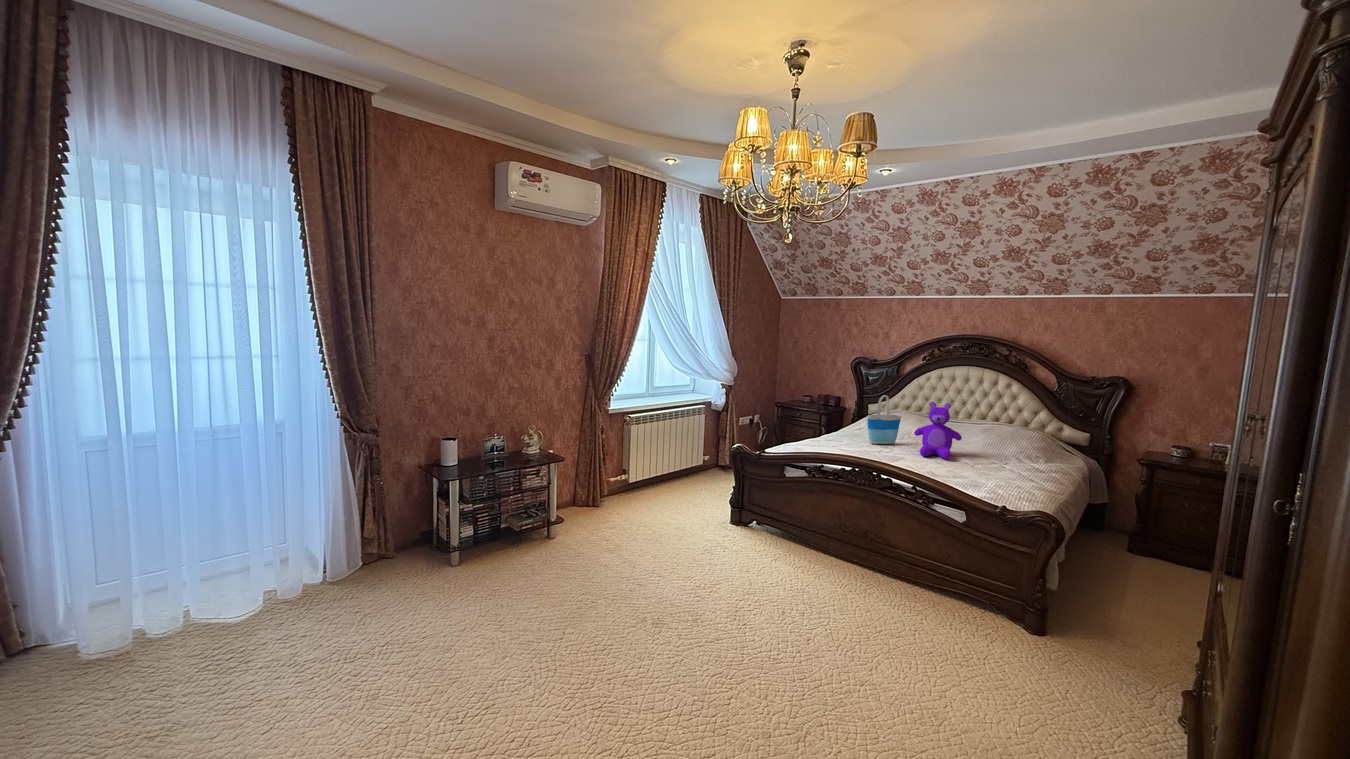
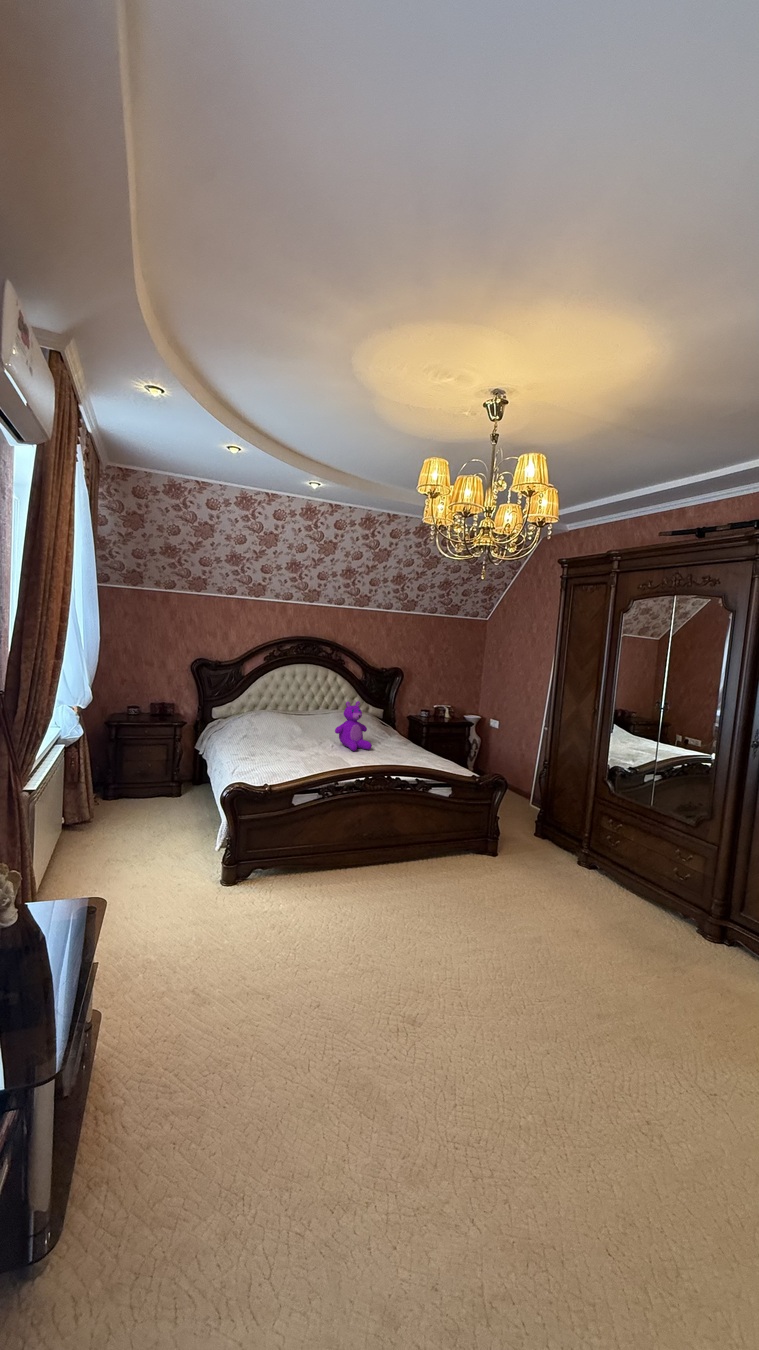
tote bag: present [867,395,901,444] -> none [299,700,314,749]

